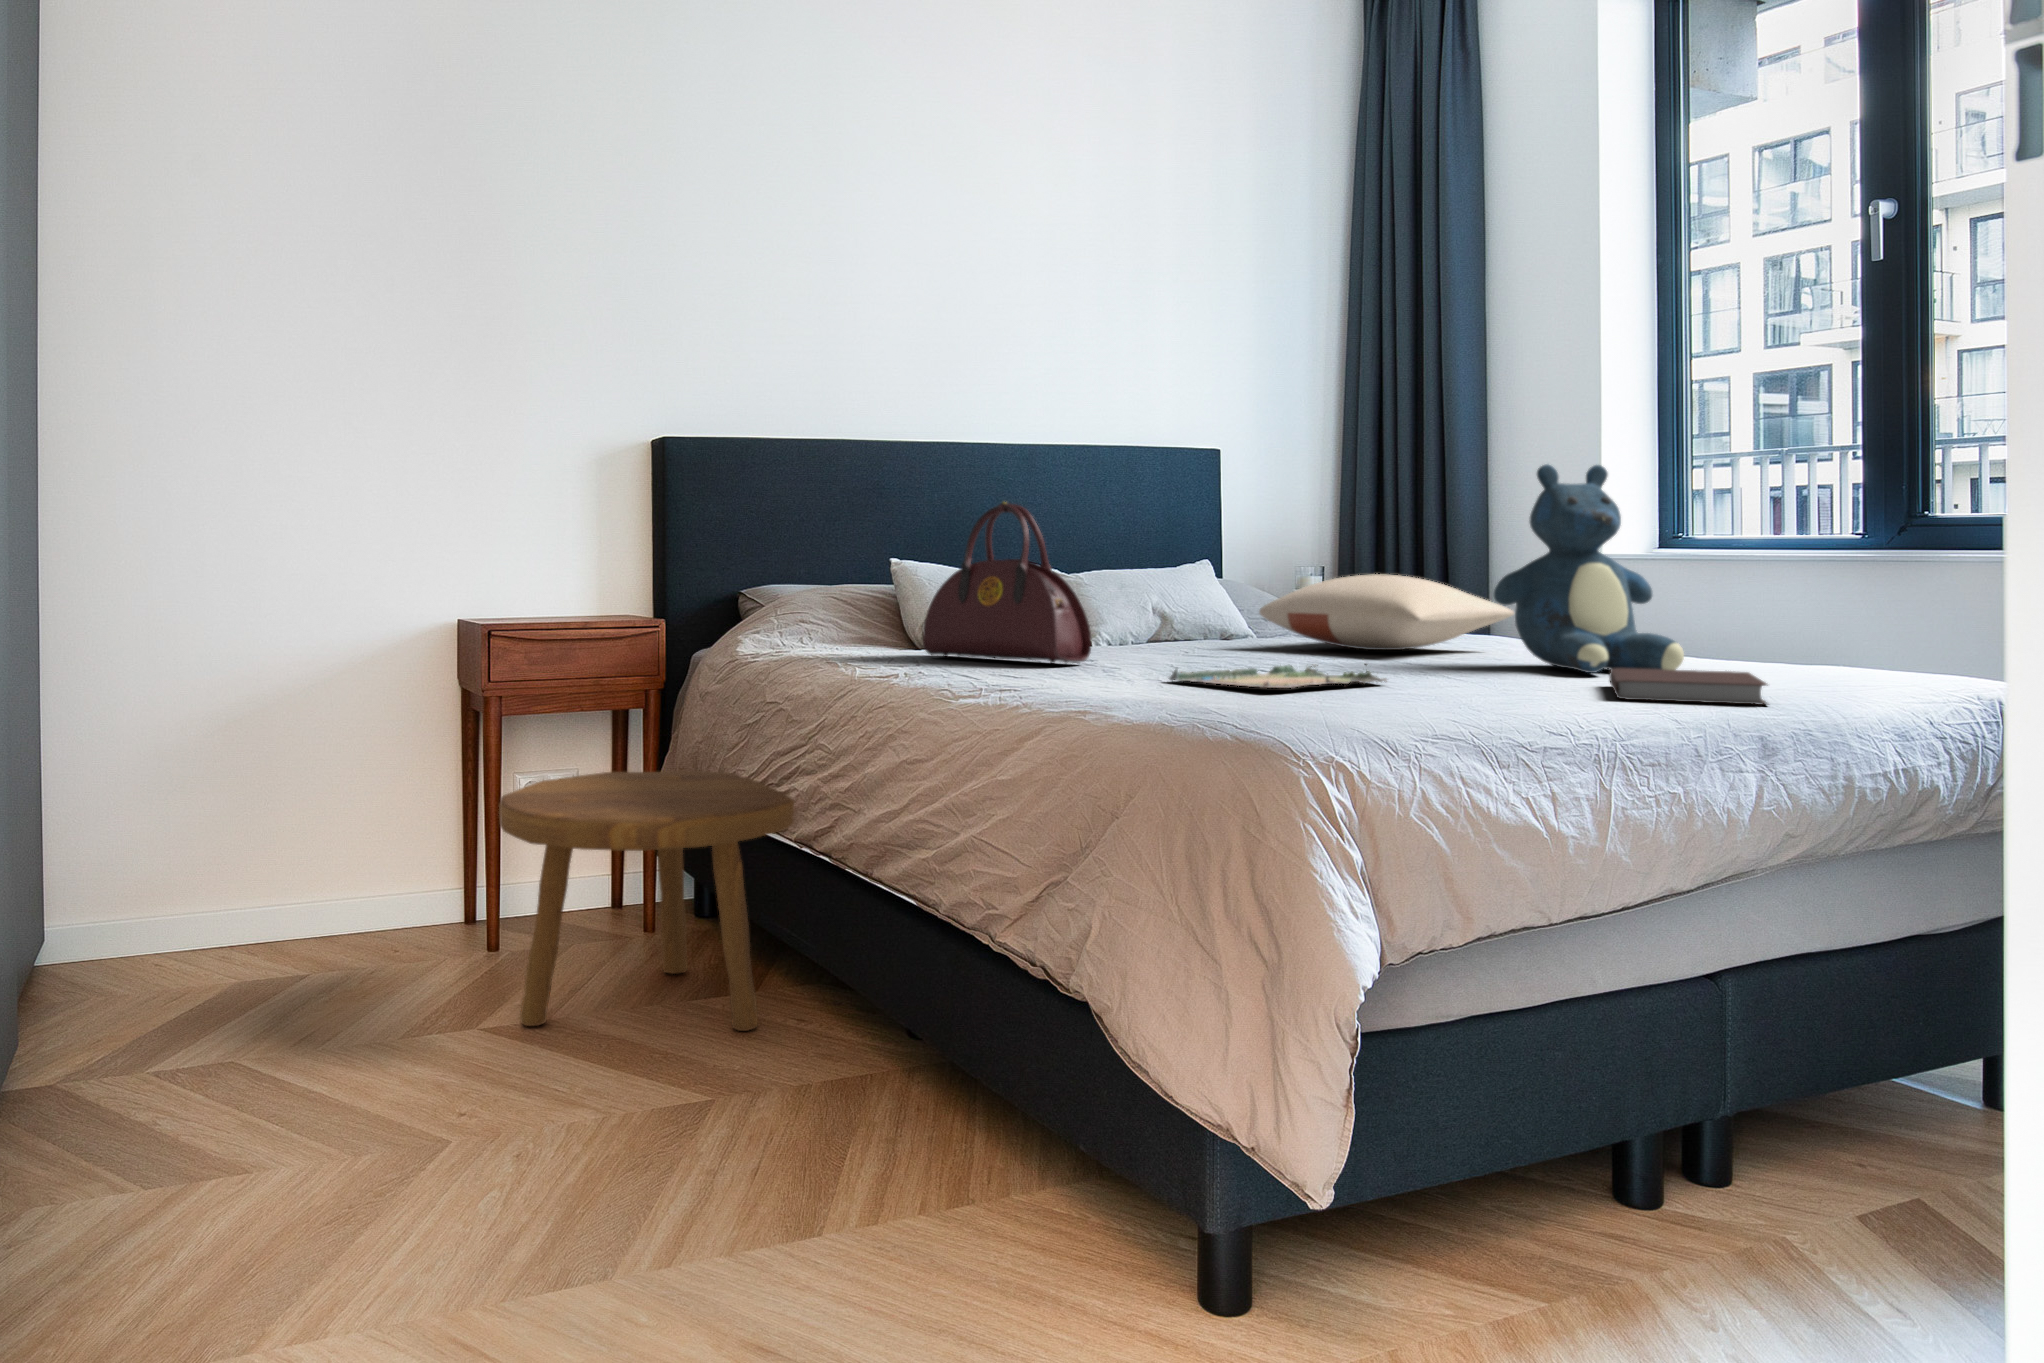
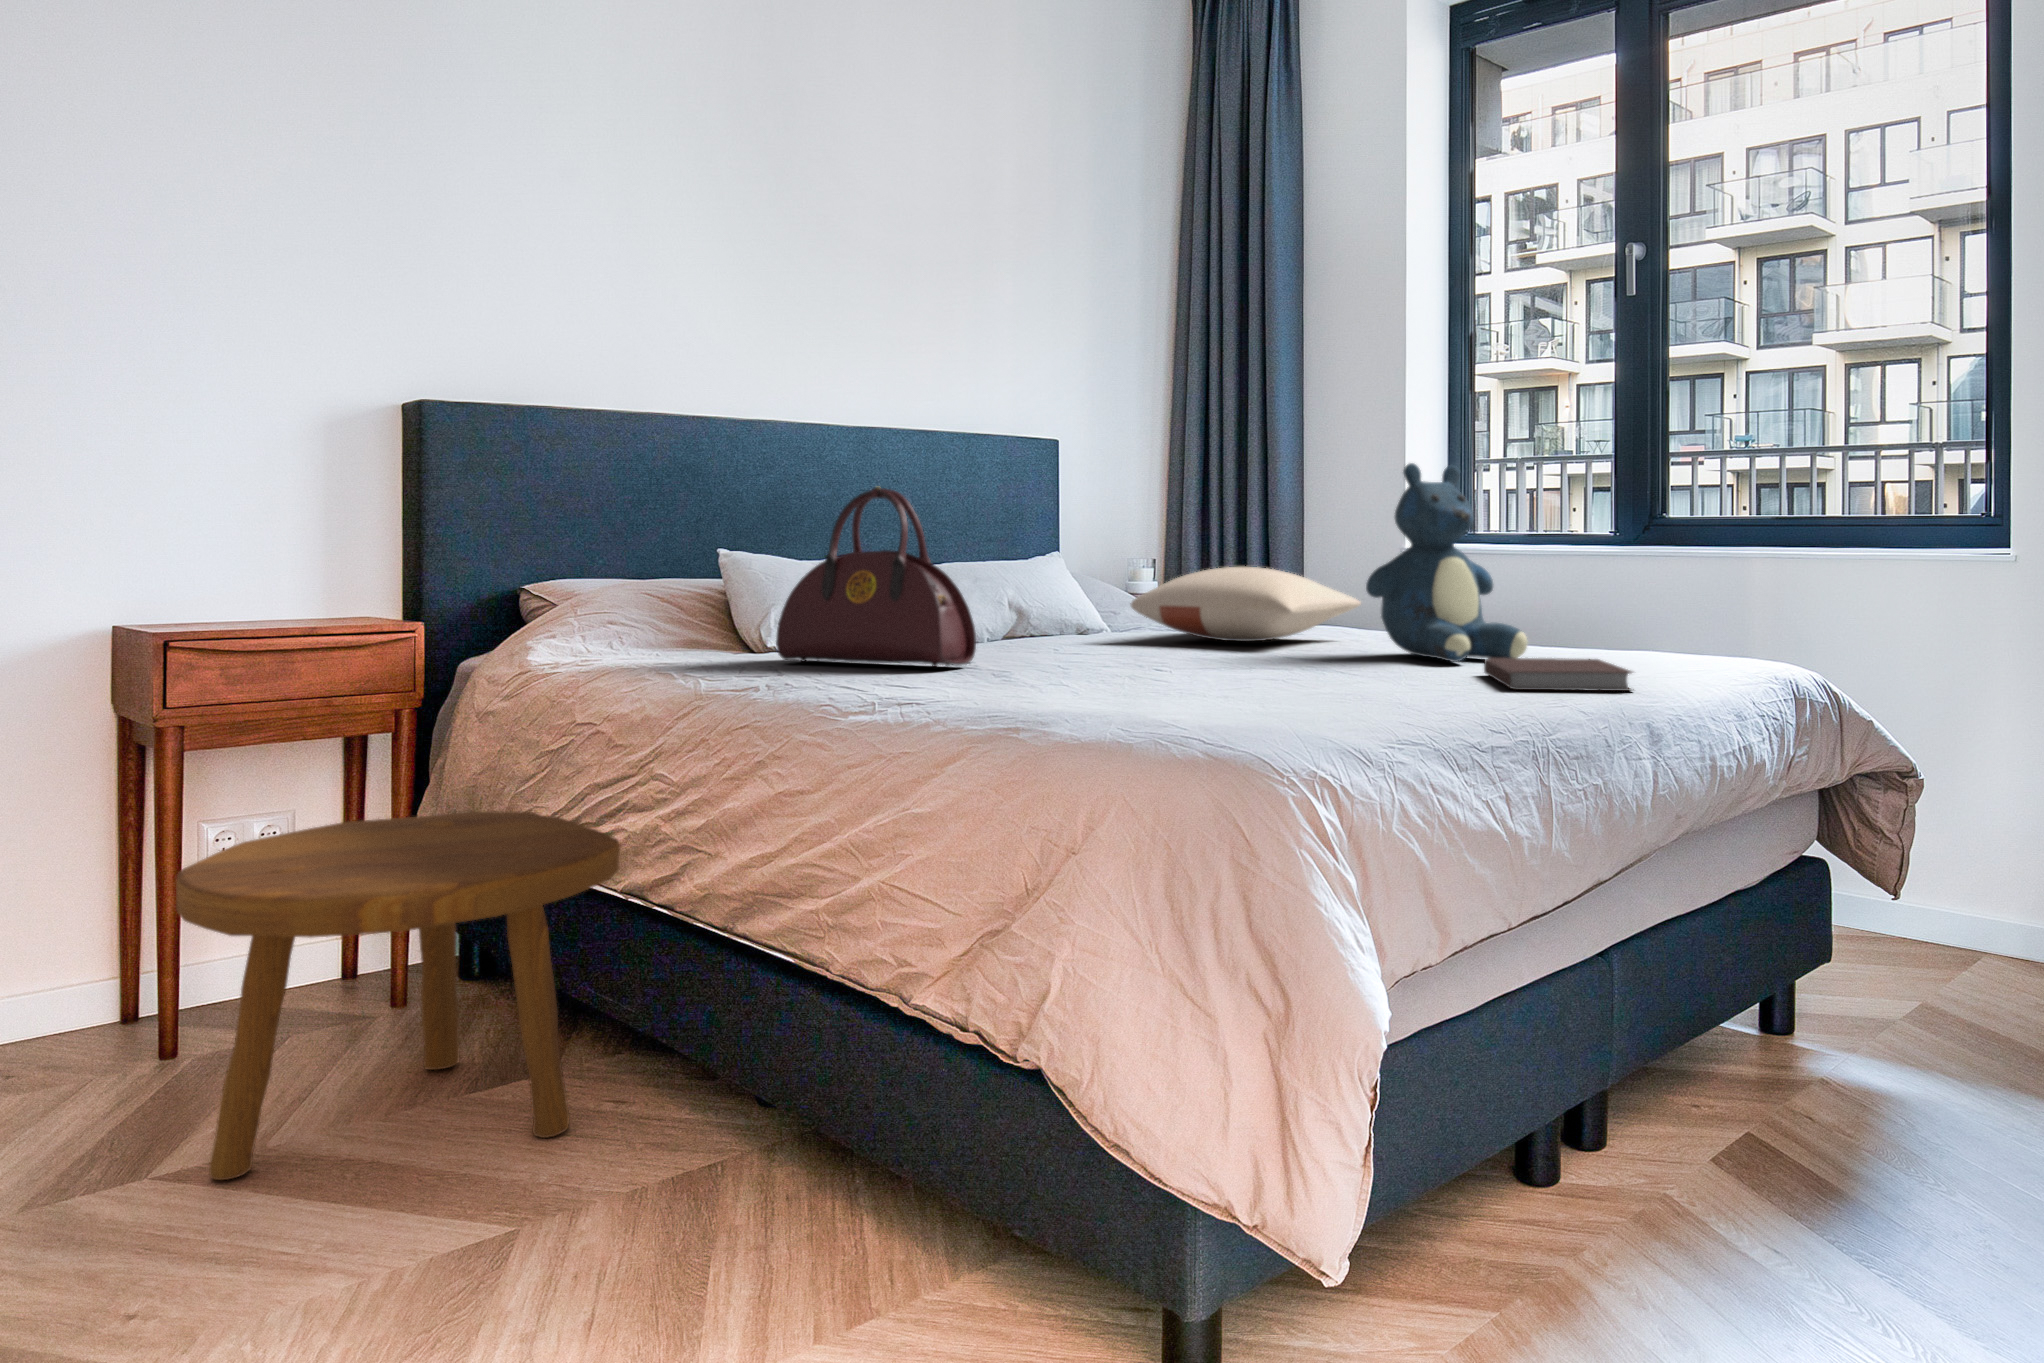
tray: present [1169,659,1386,688] -> none [1077,655,1296,691]

